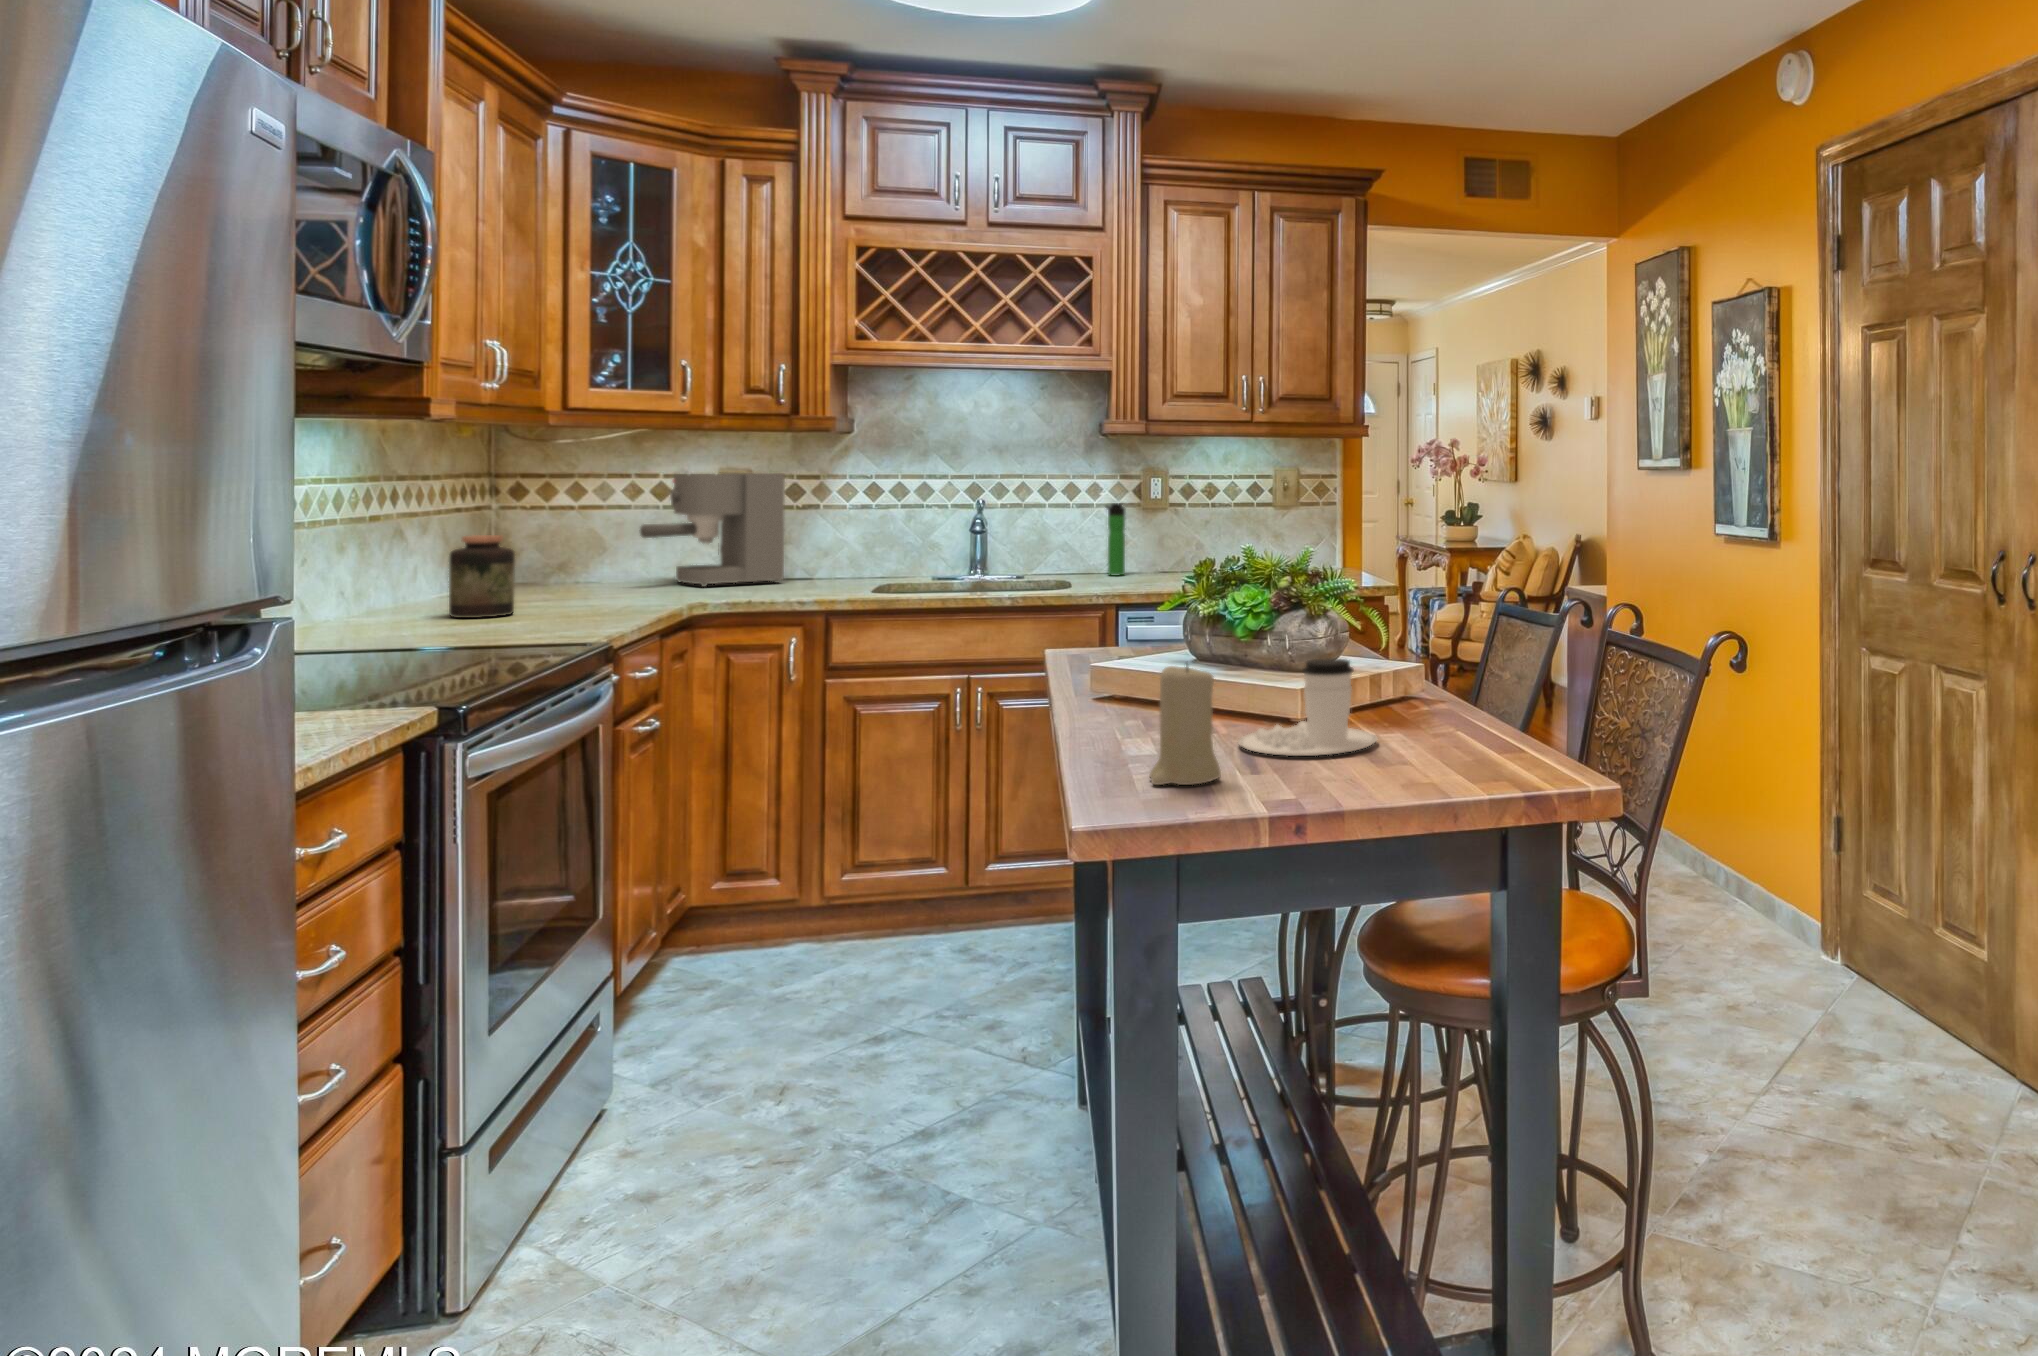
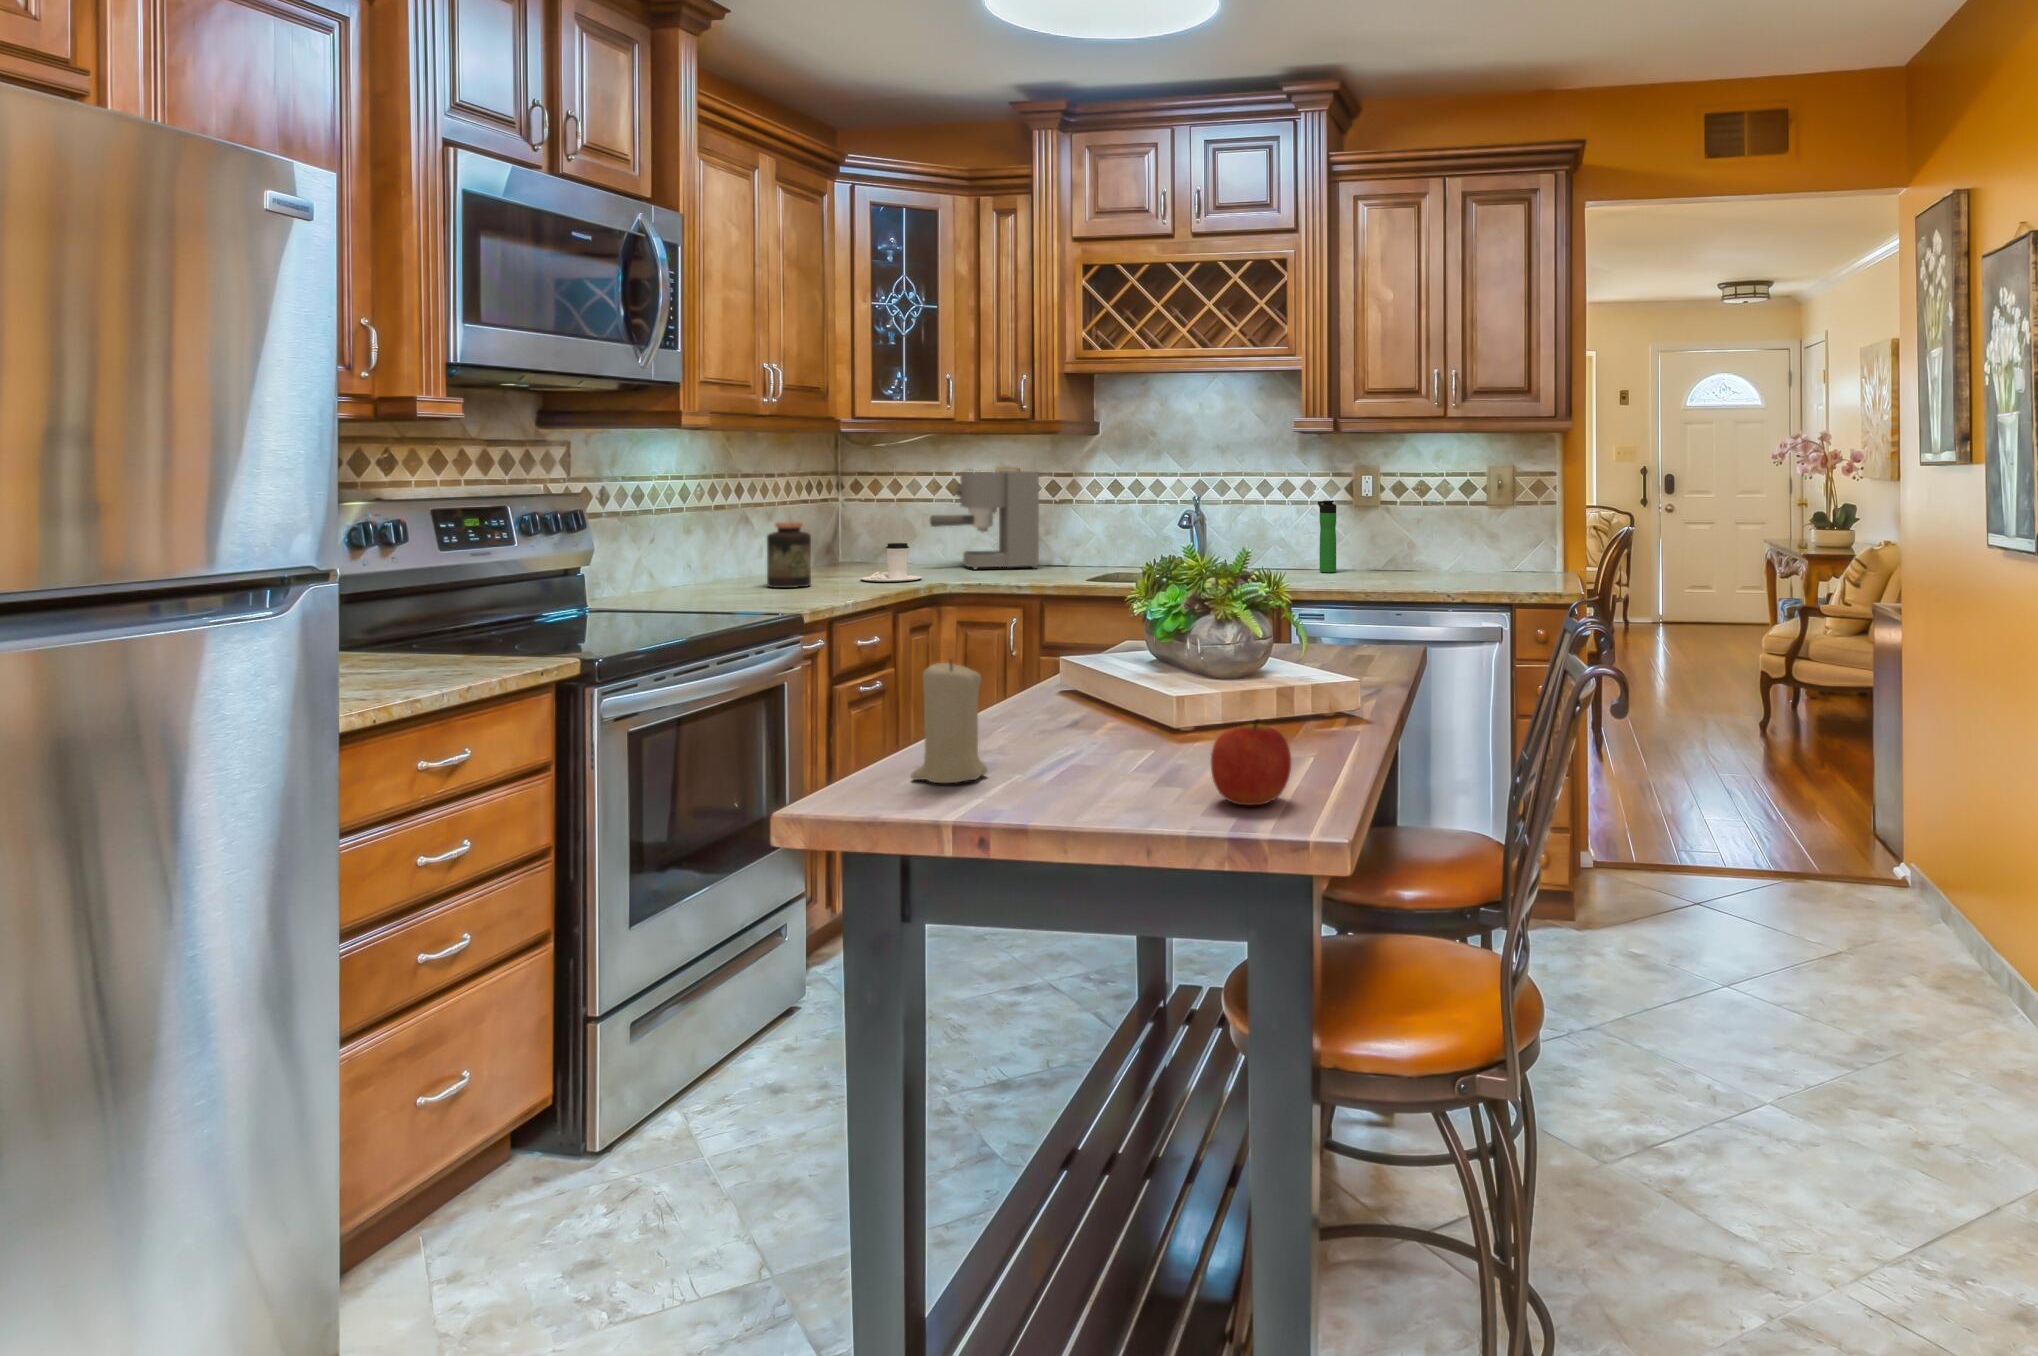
coffee cup: present [1238,658,1377,756] -> present [860,543,922,582]
apple: none [1452,693,1522,770] -> present [1211,719,1291,805]

